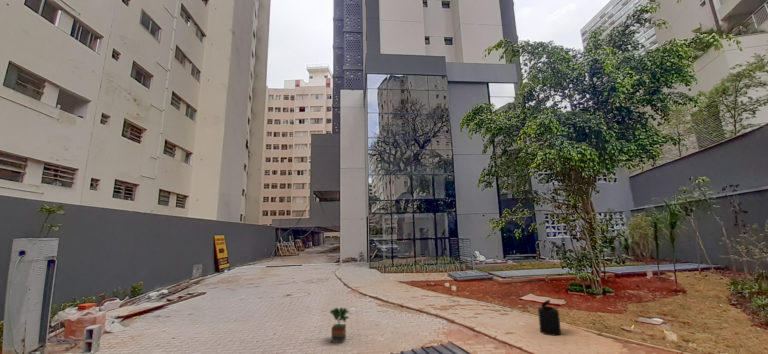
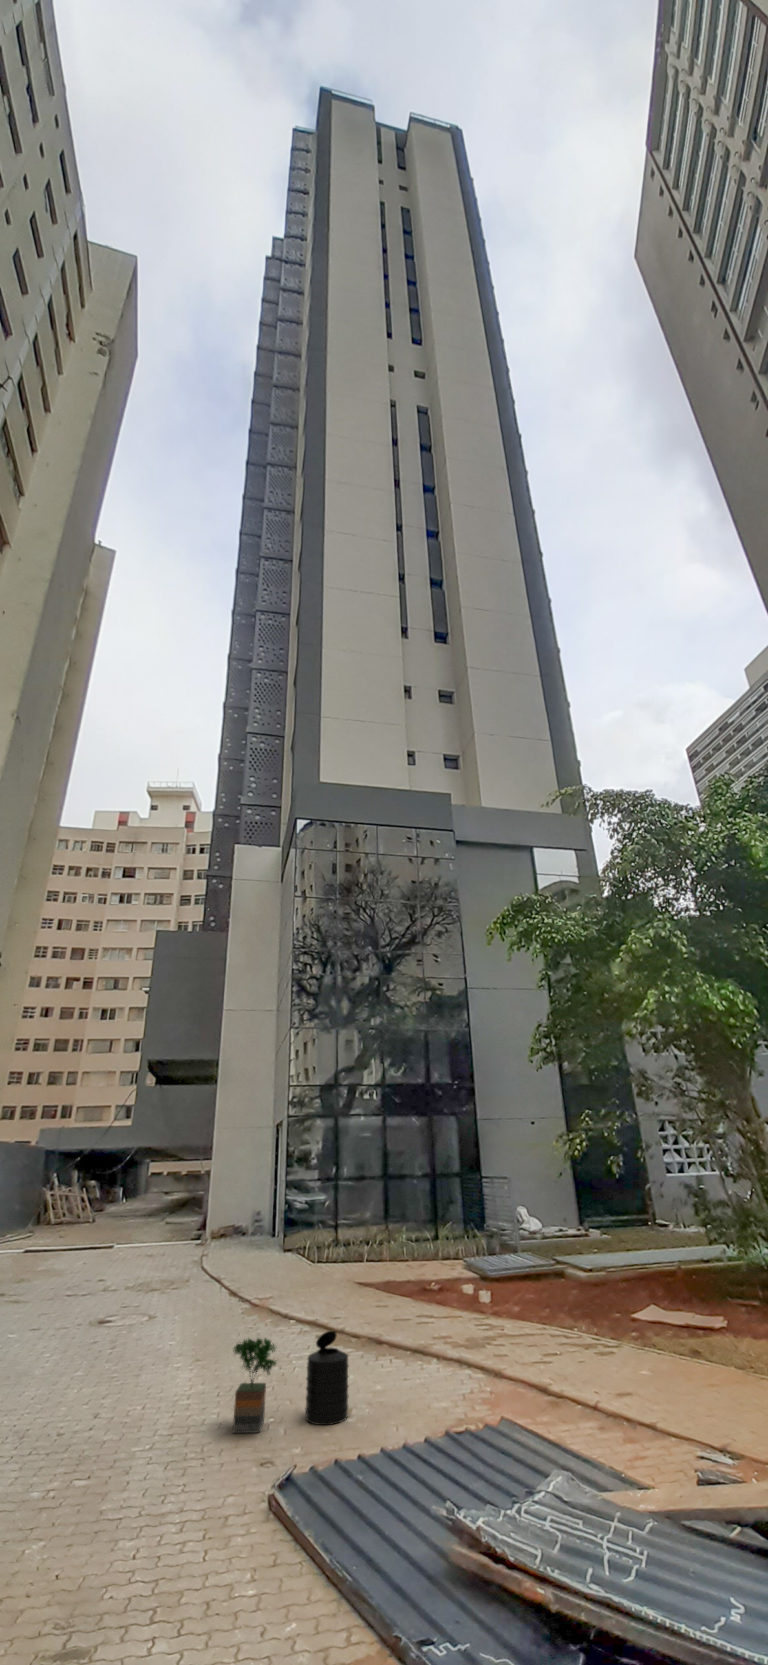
trash can: present [538,300,561,335] -> present [306,1331,348,1425]

